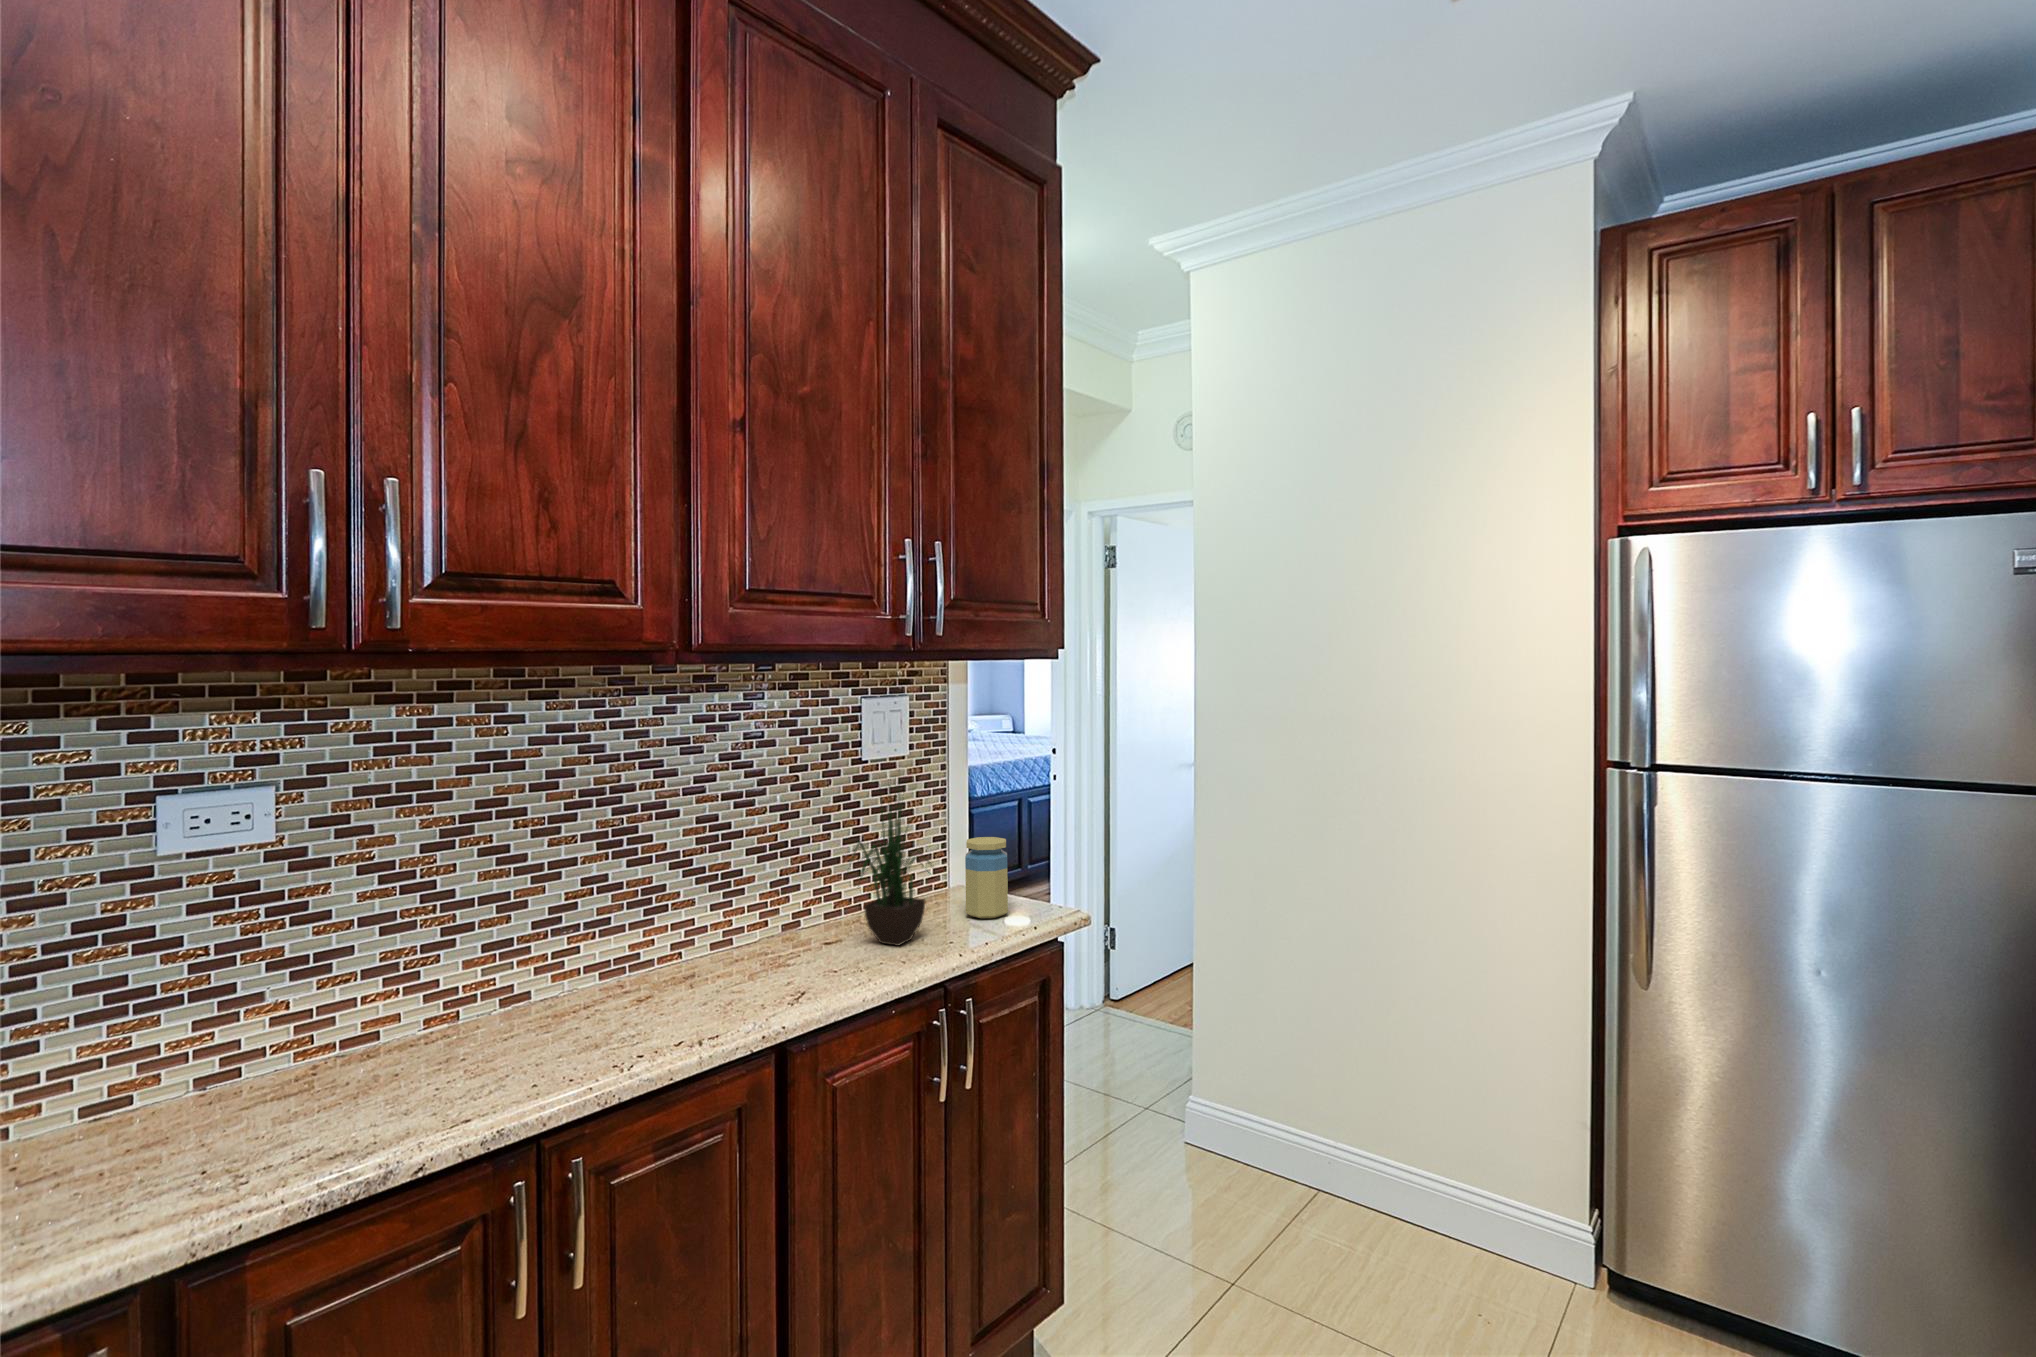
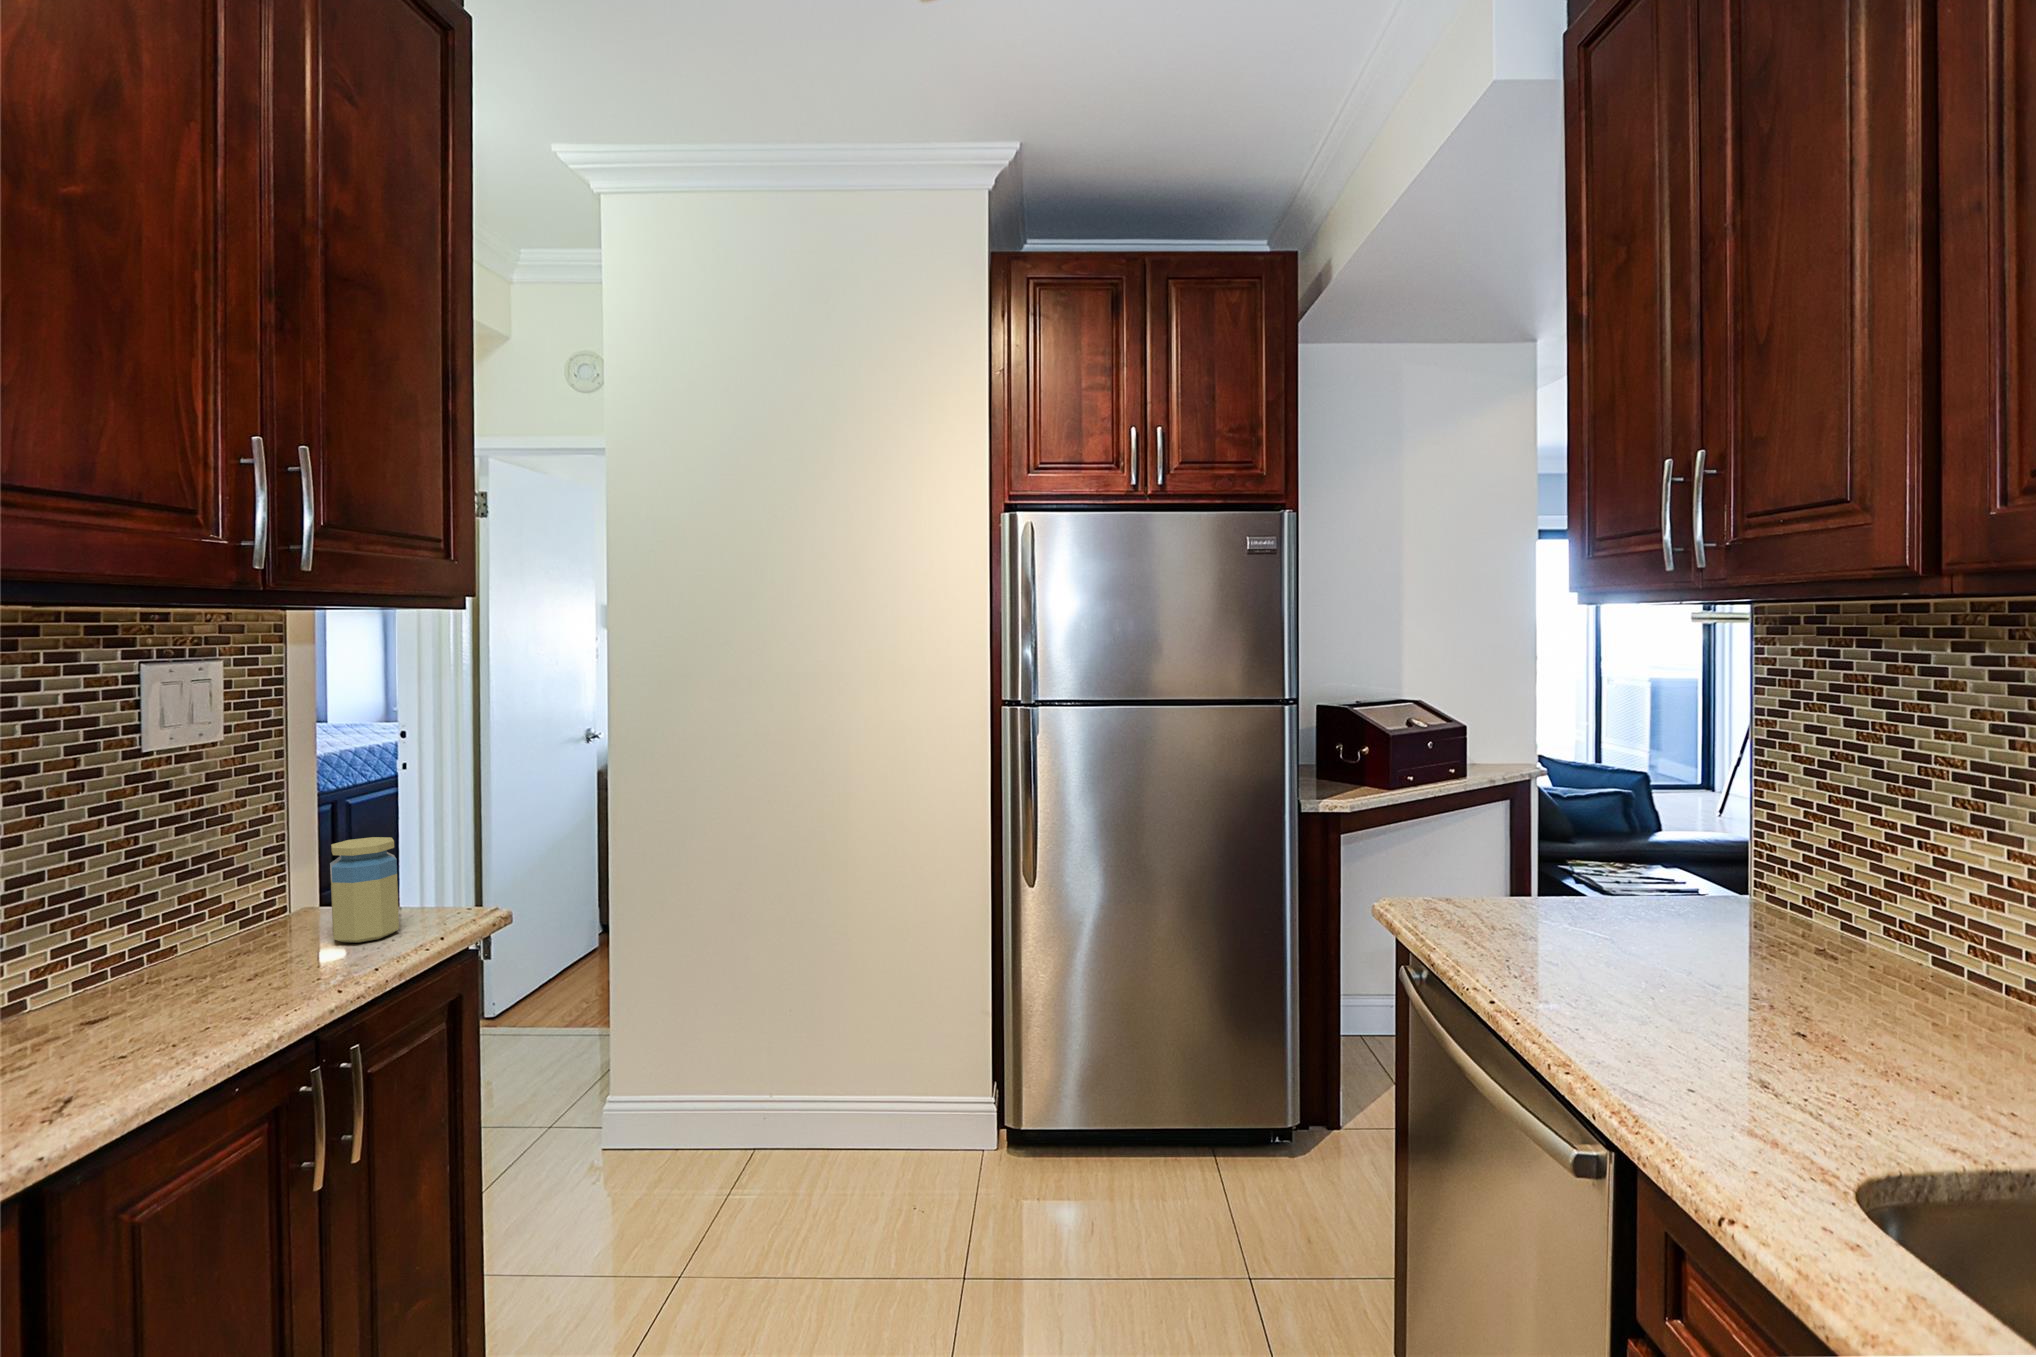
potted plant: present [848,788,932,946] -> none [121,735,302,1000]

